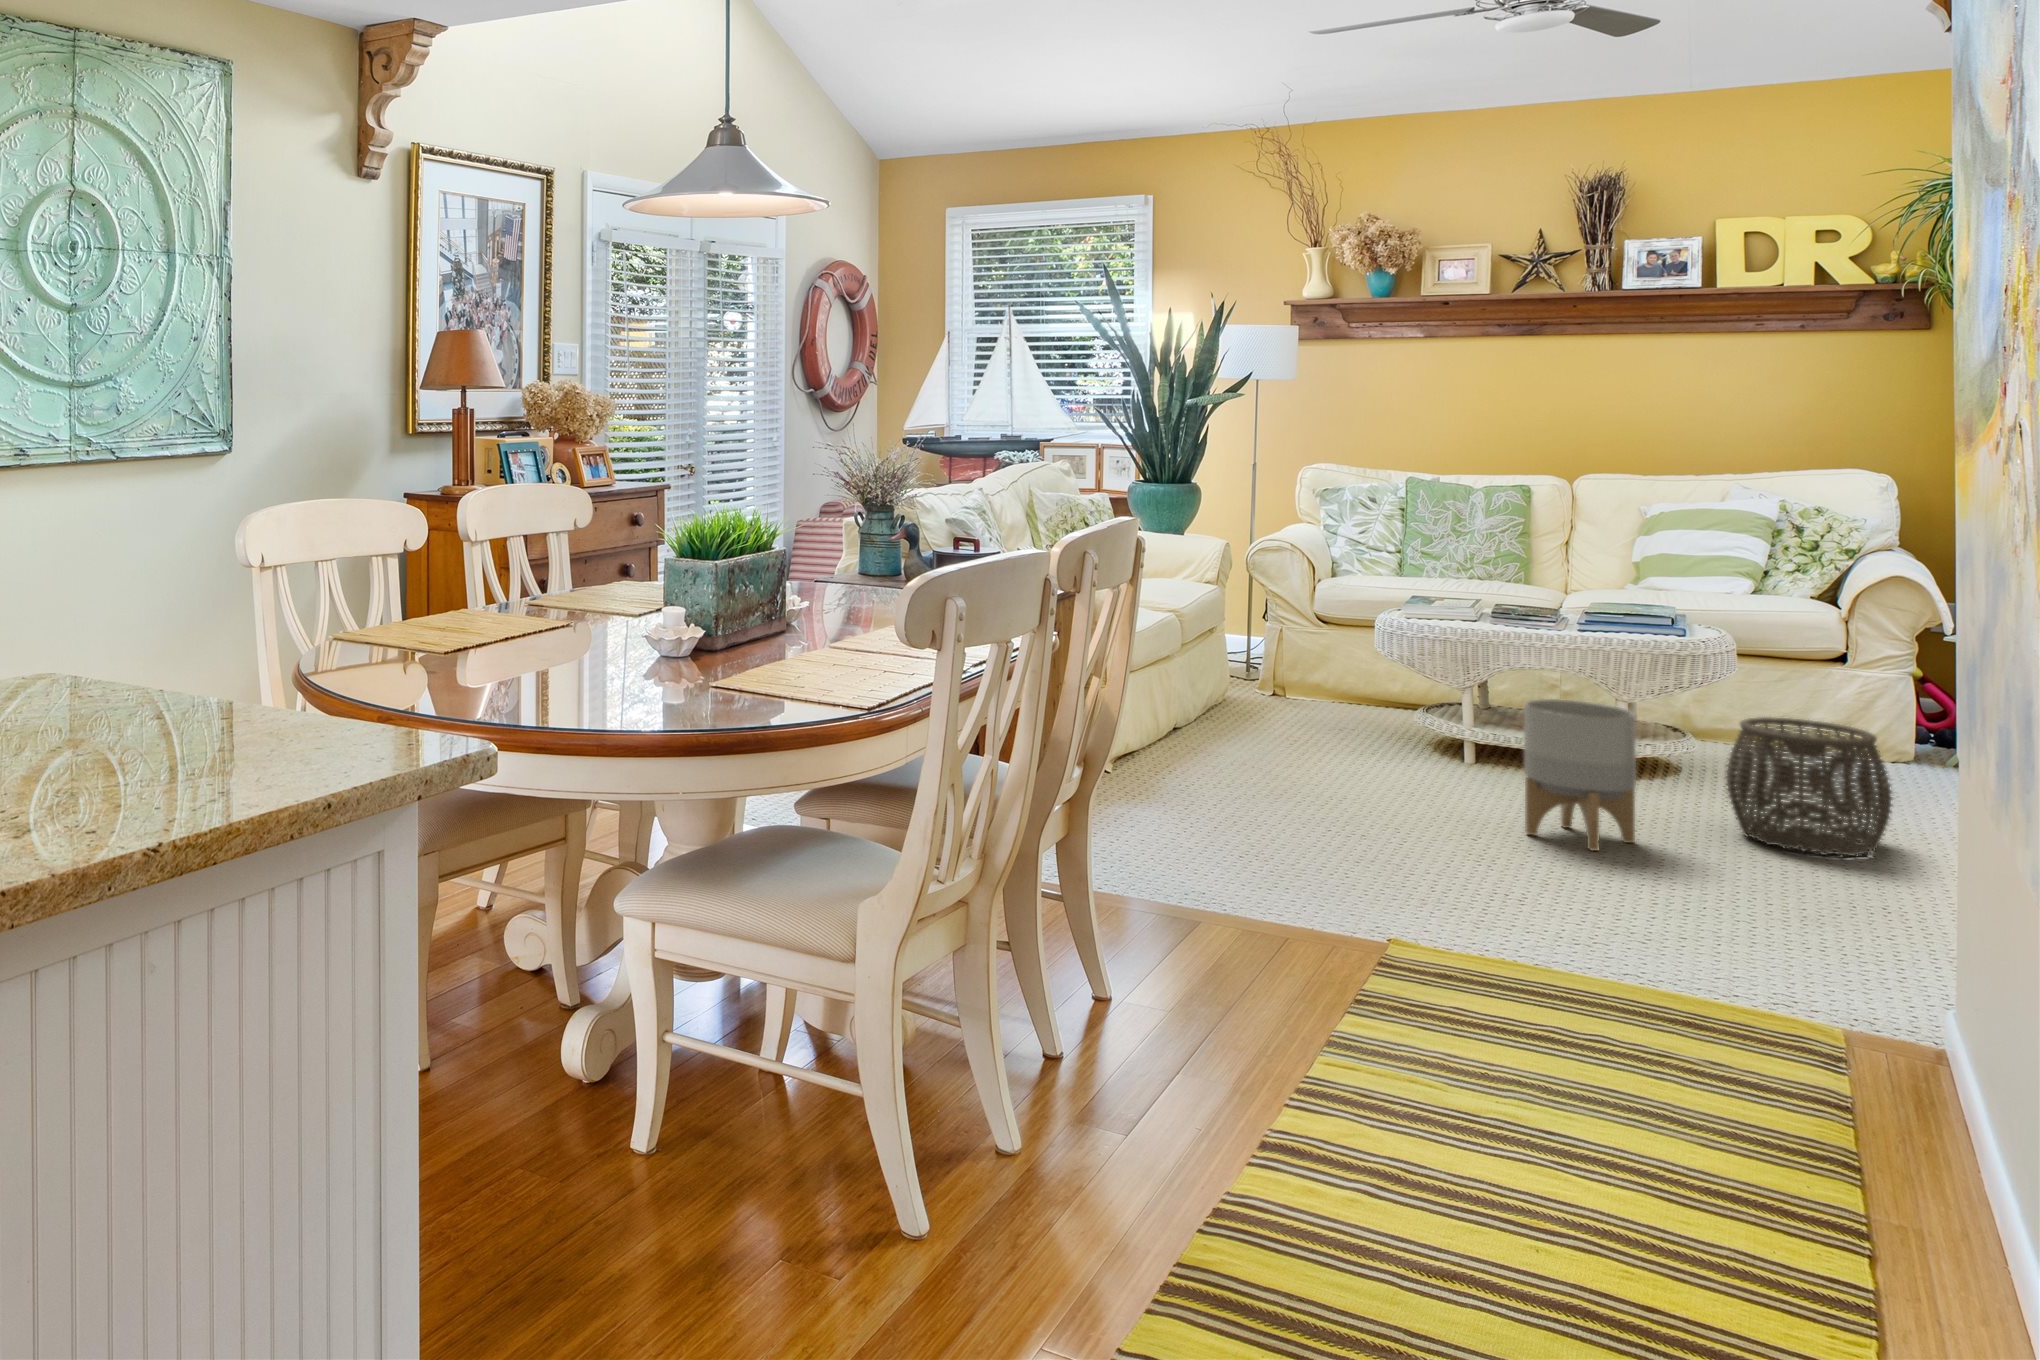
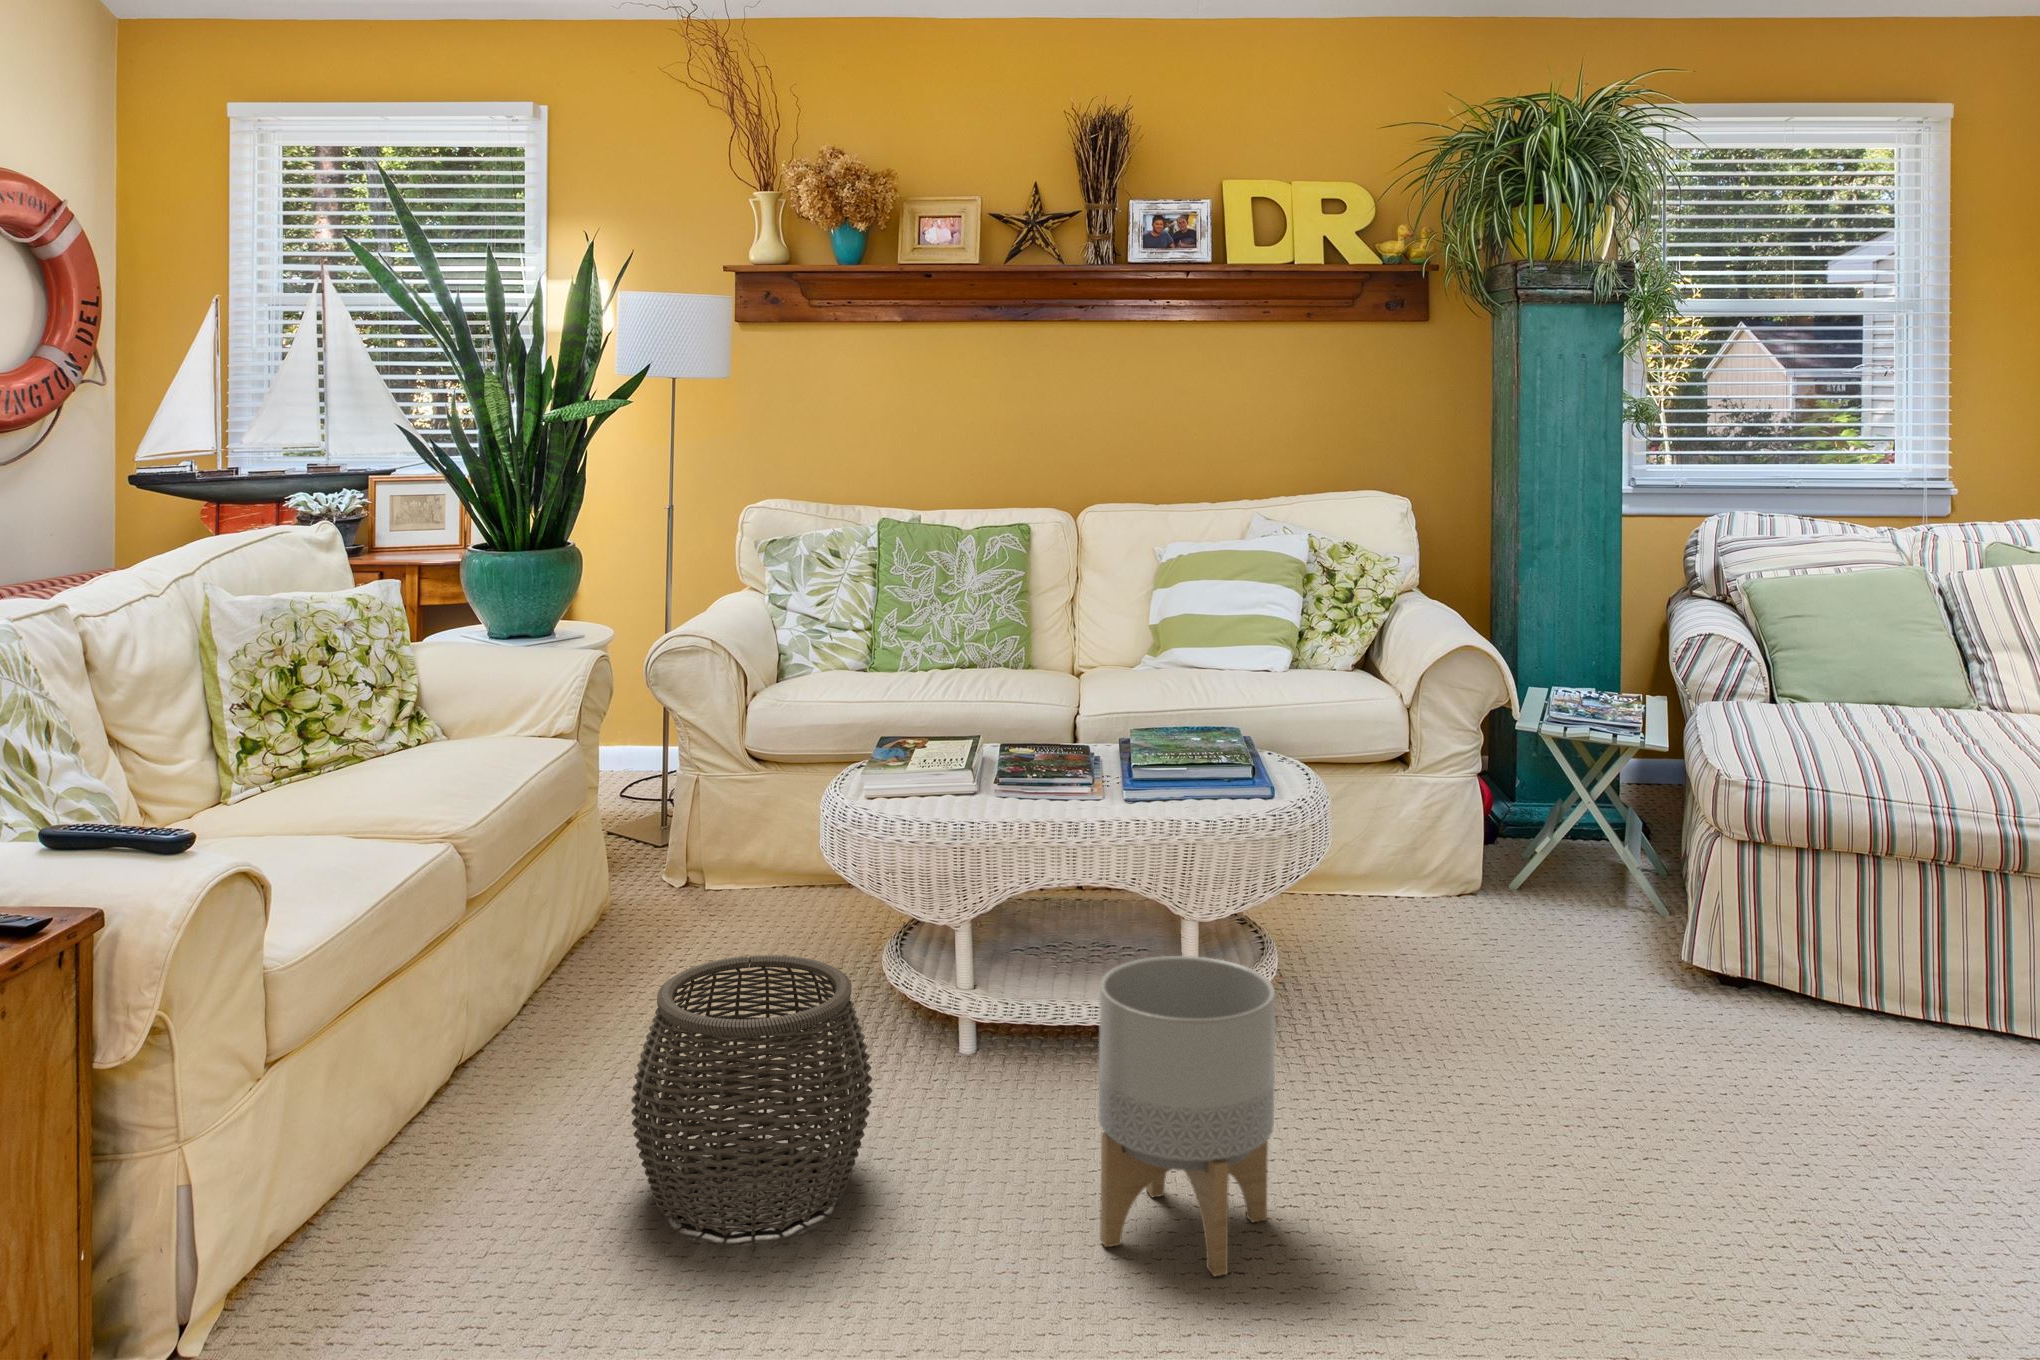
woven basket: present [1726,717,1893,856] -> present [631,955,872,1236]

